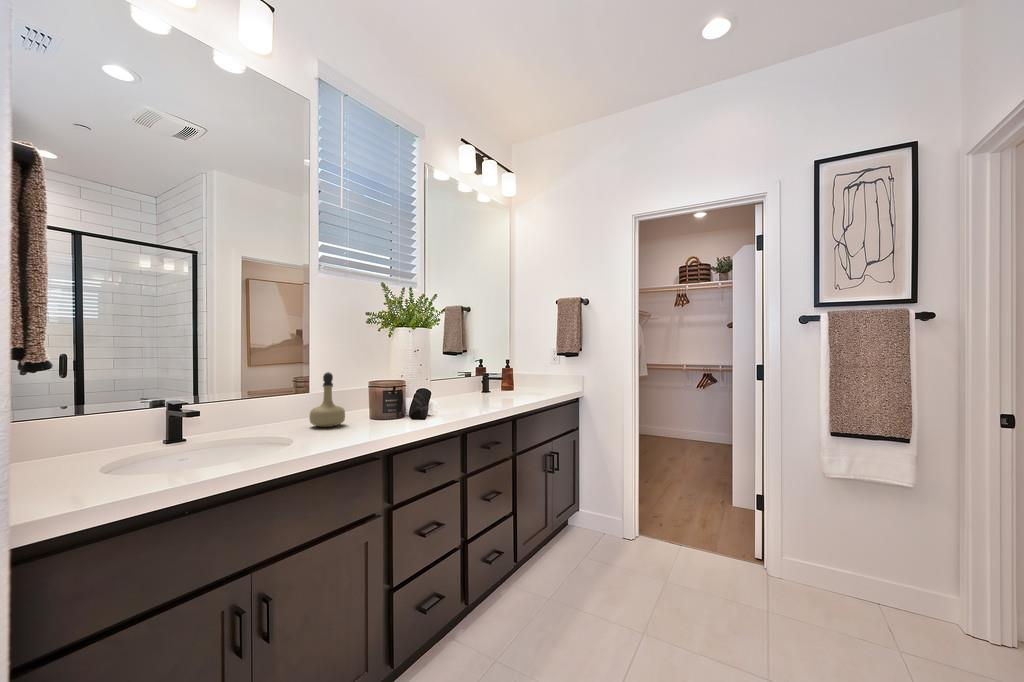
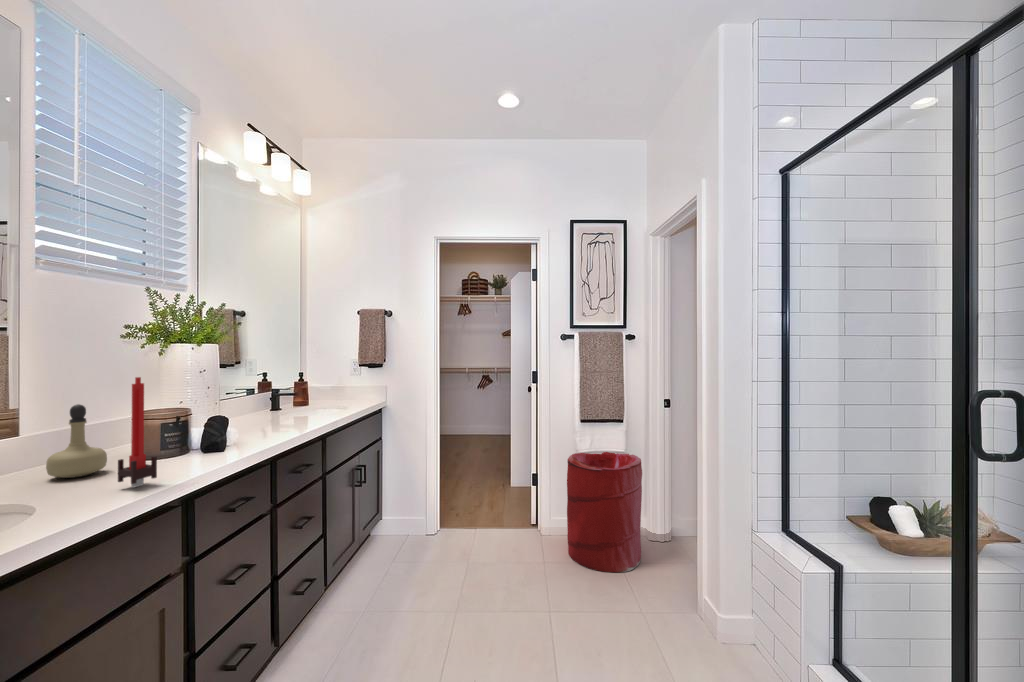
candle: none [342,352,366,439] -> present [118,377,157,488]
laundry hamper: none [792,471,912,638] -> present [567,452,642,572]

